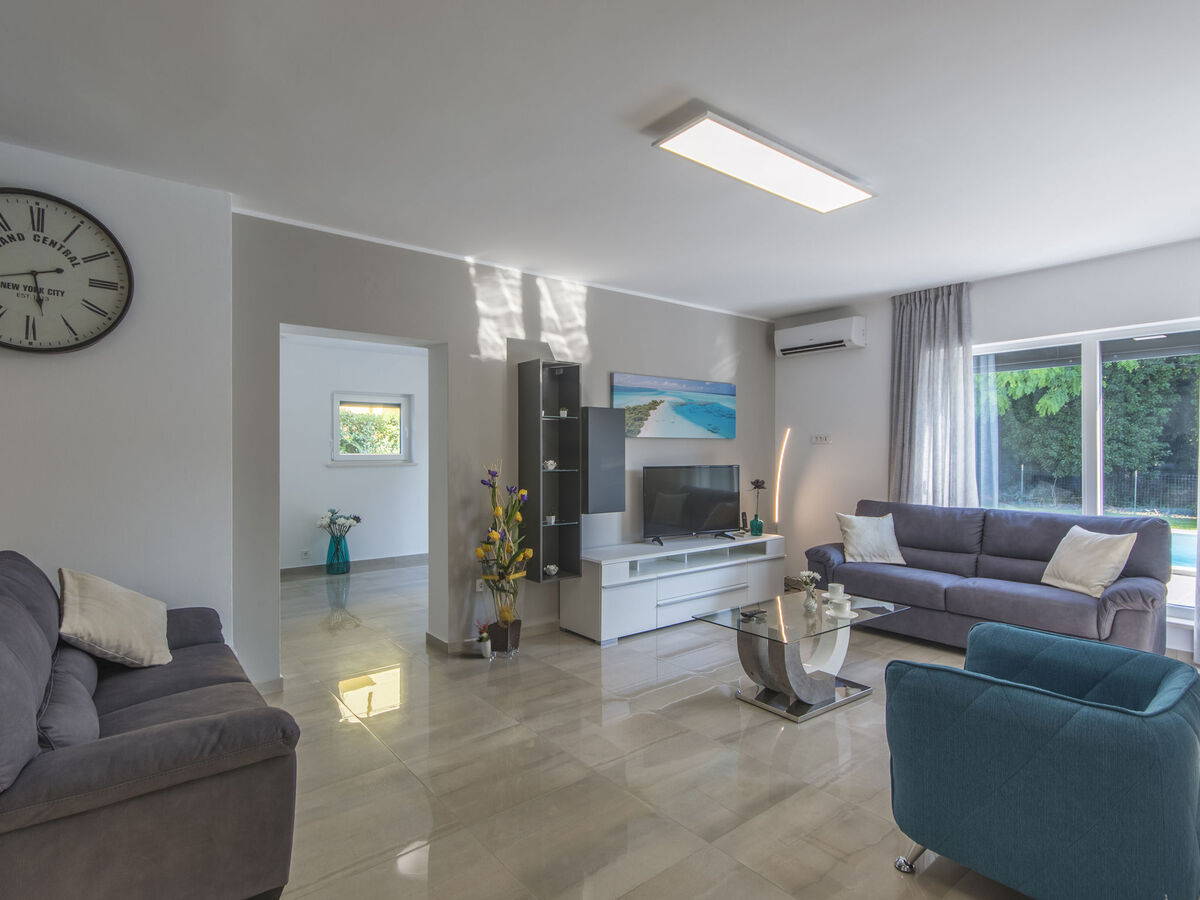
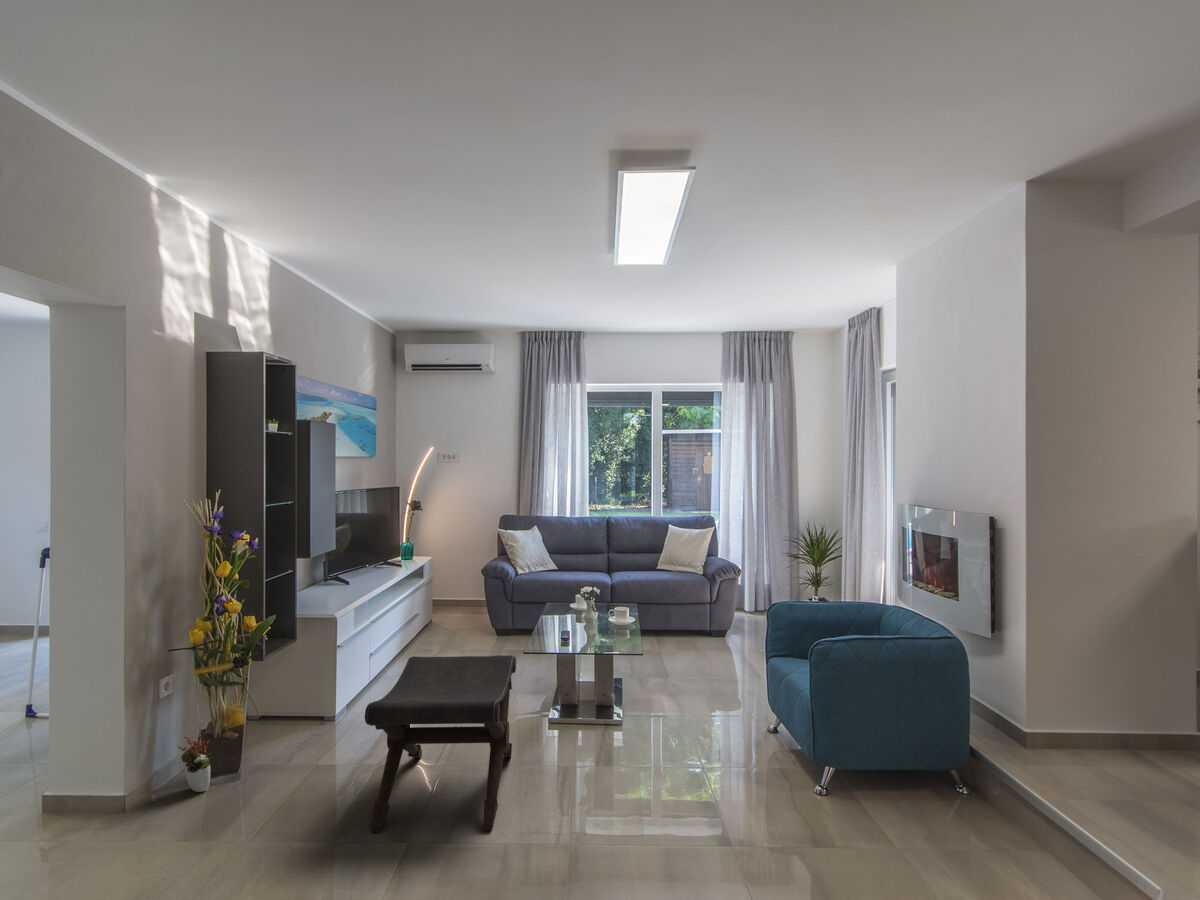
footstool: none [506,599,662,739] -> present [365,655,516,832]

